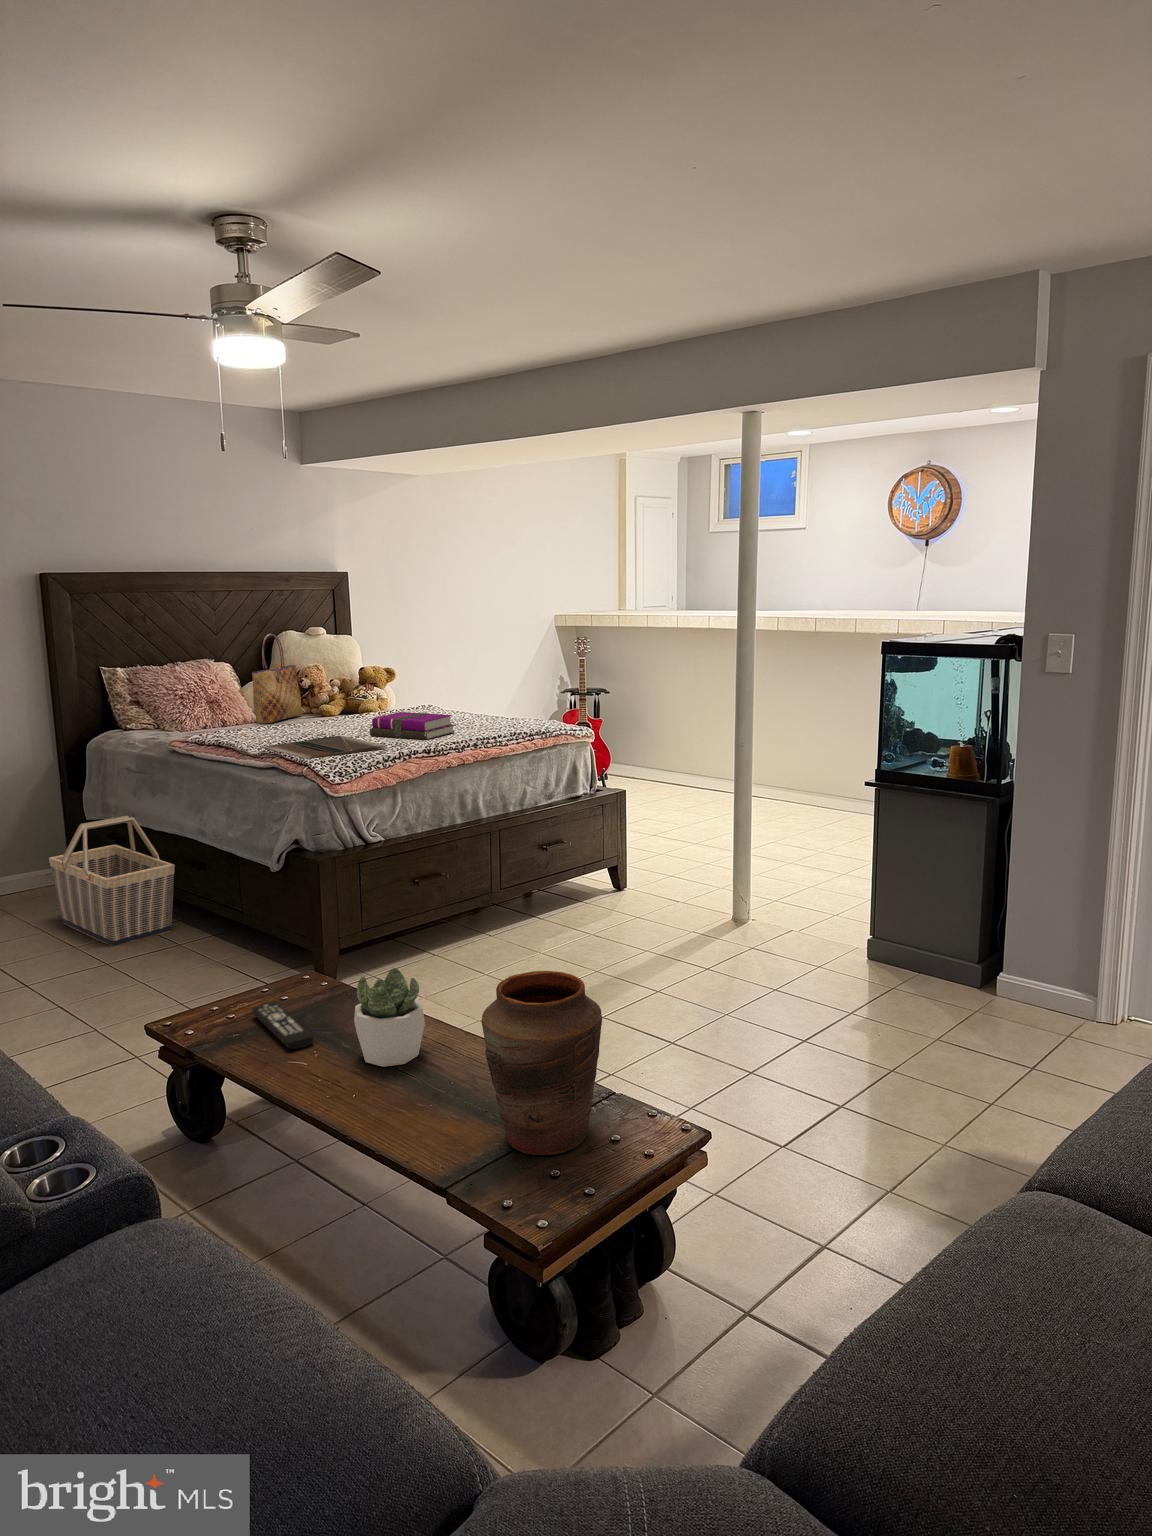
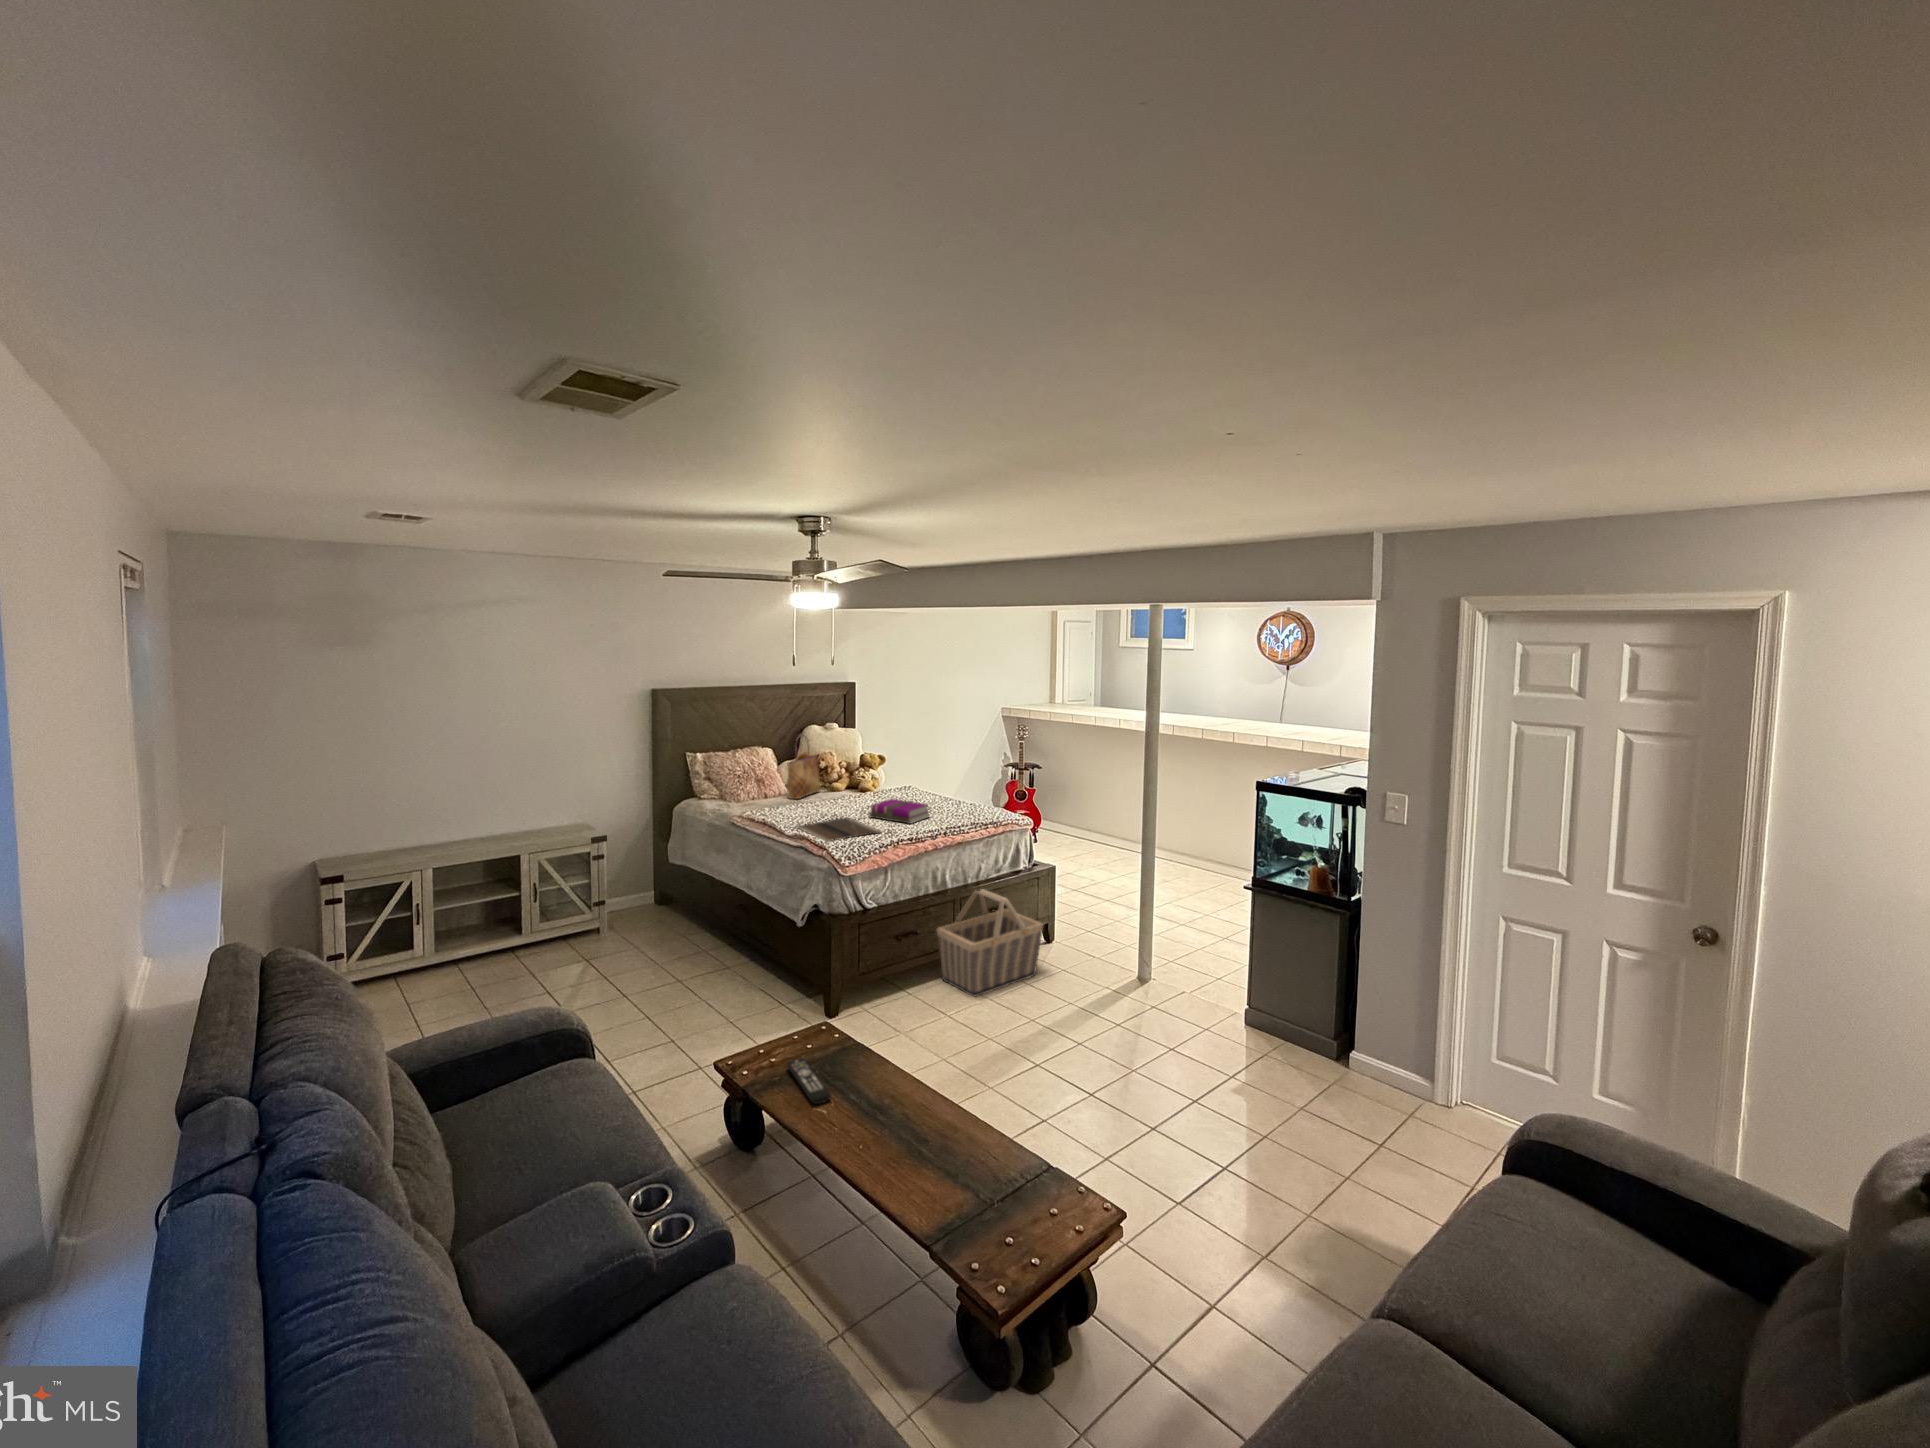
basket: present [49,816,175,946] -> present [937,889,1043,997]
succulent plant: present [354,968,425,1067] -> none [861,1050,912,1128]
vase: present [482,971,602,1155] -> none [958,1082,1046,1231]

